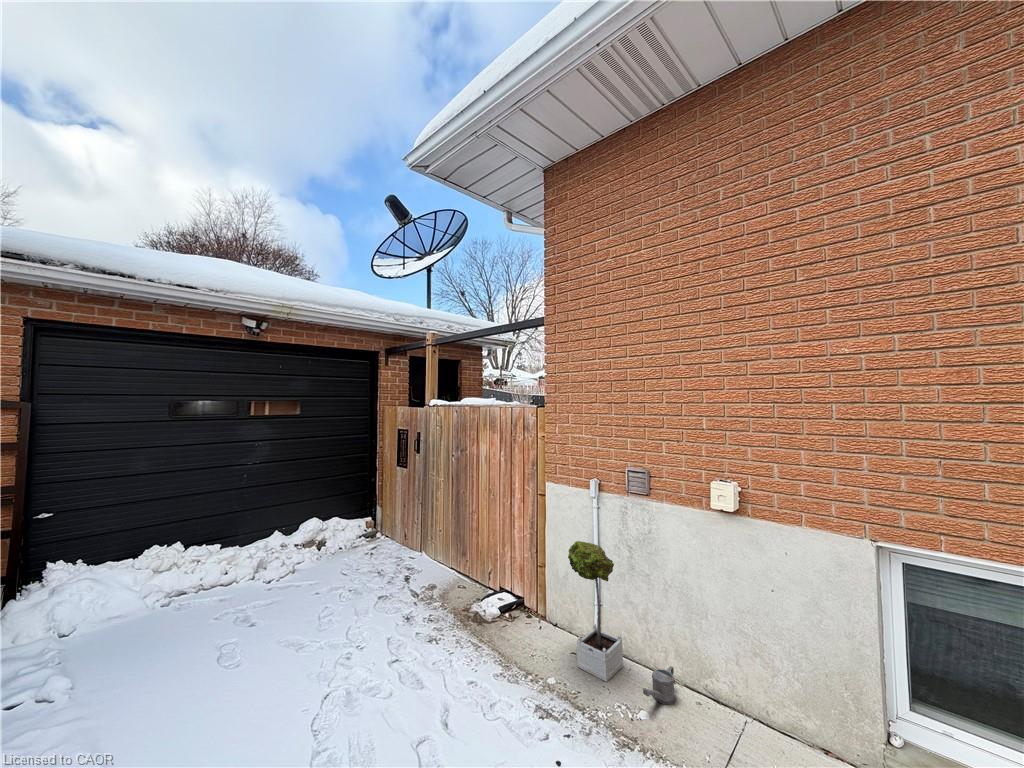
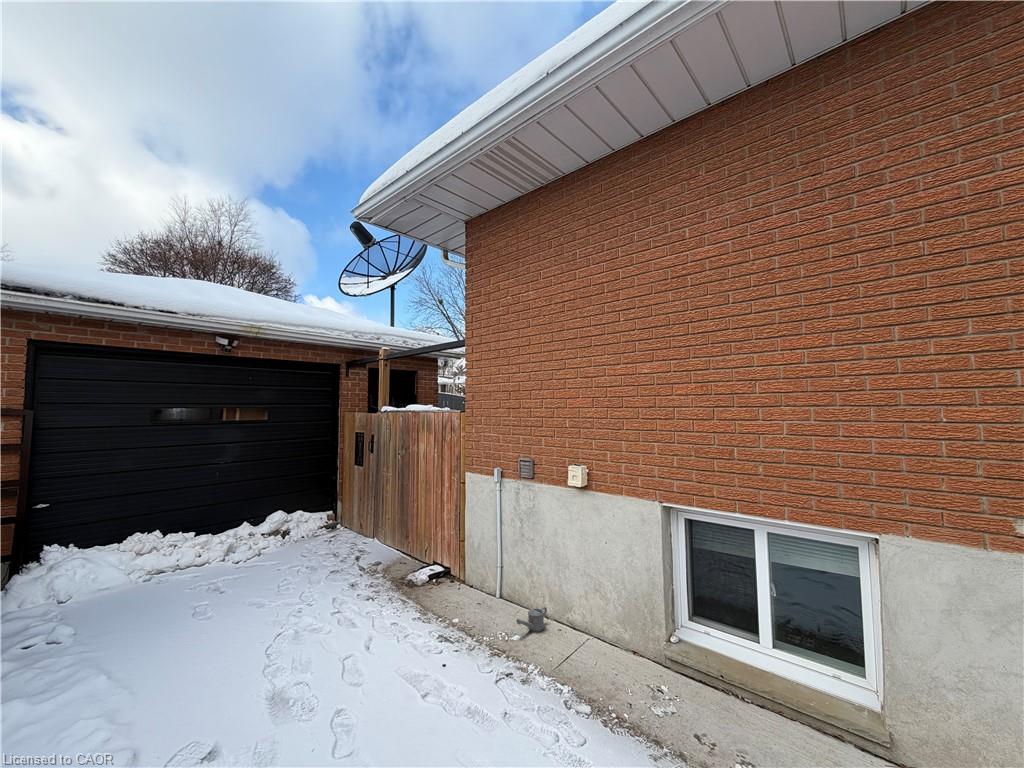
potted tree: present [568,541,623,682] -> none [473,516,515,621]

